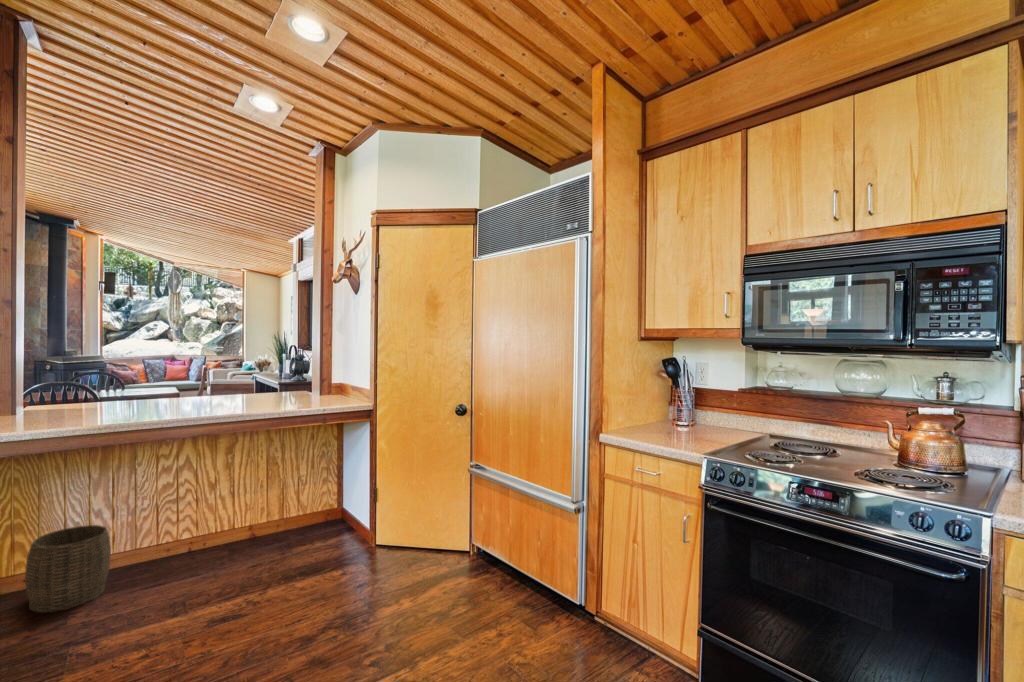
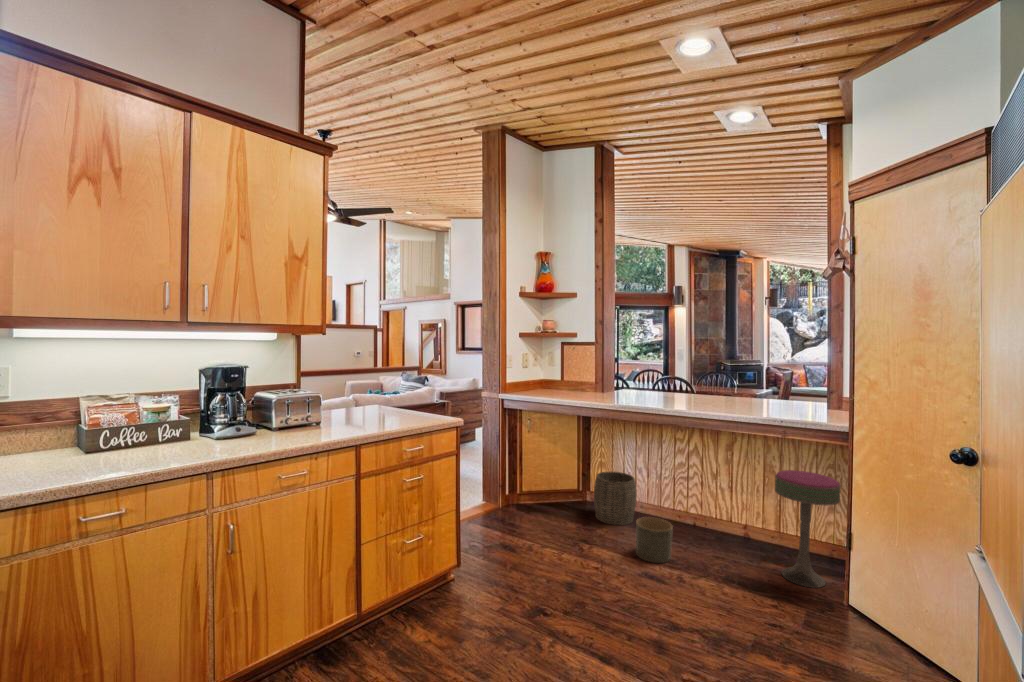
bar stool: none [307,450,359,551] -> present [775,470,840,588]
planter: none [165,554,218,614] -> present [636,517,673,563]

